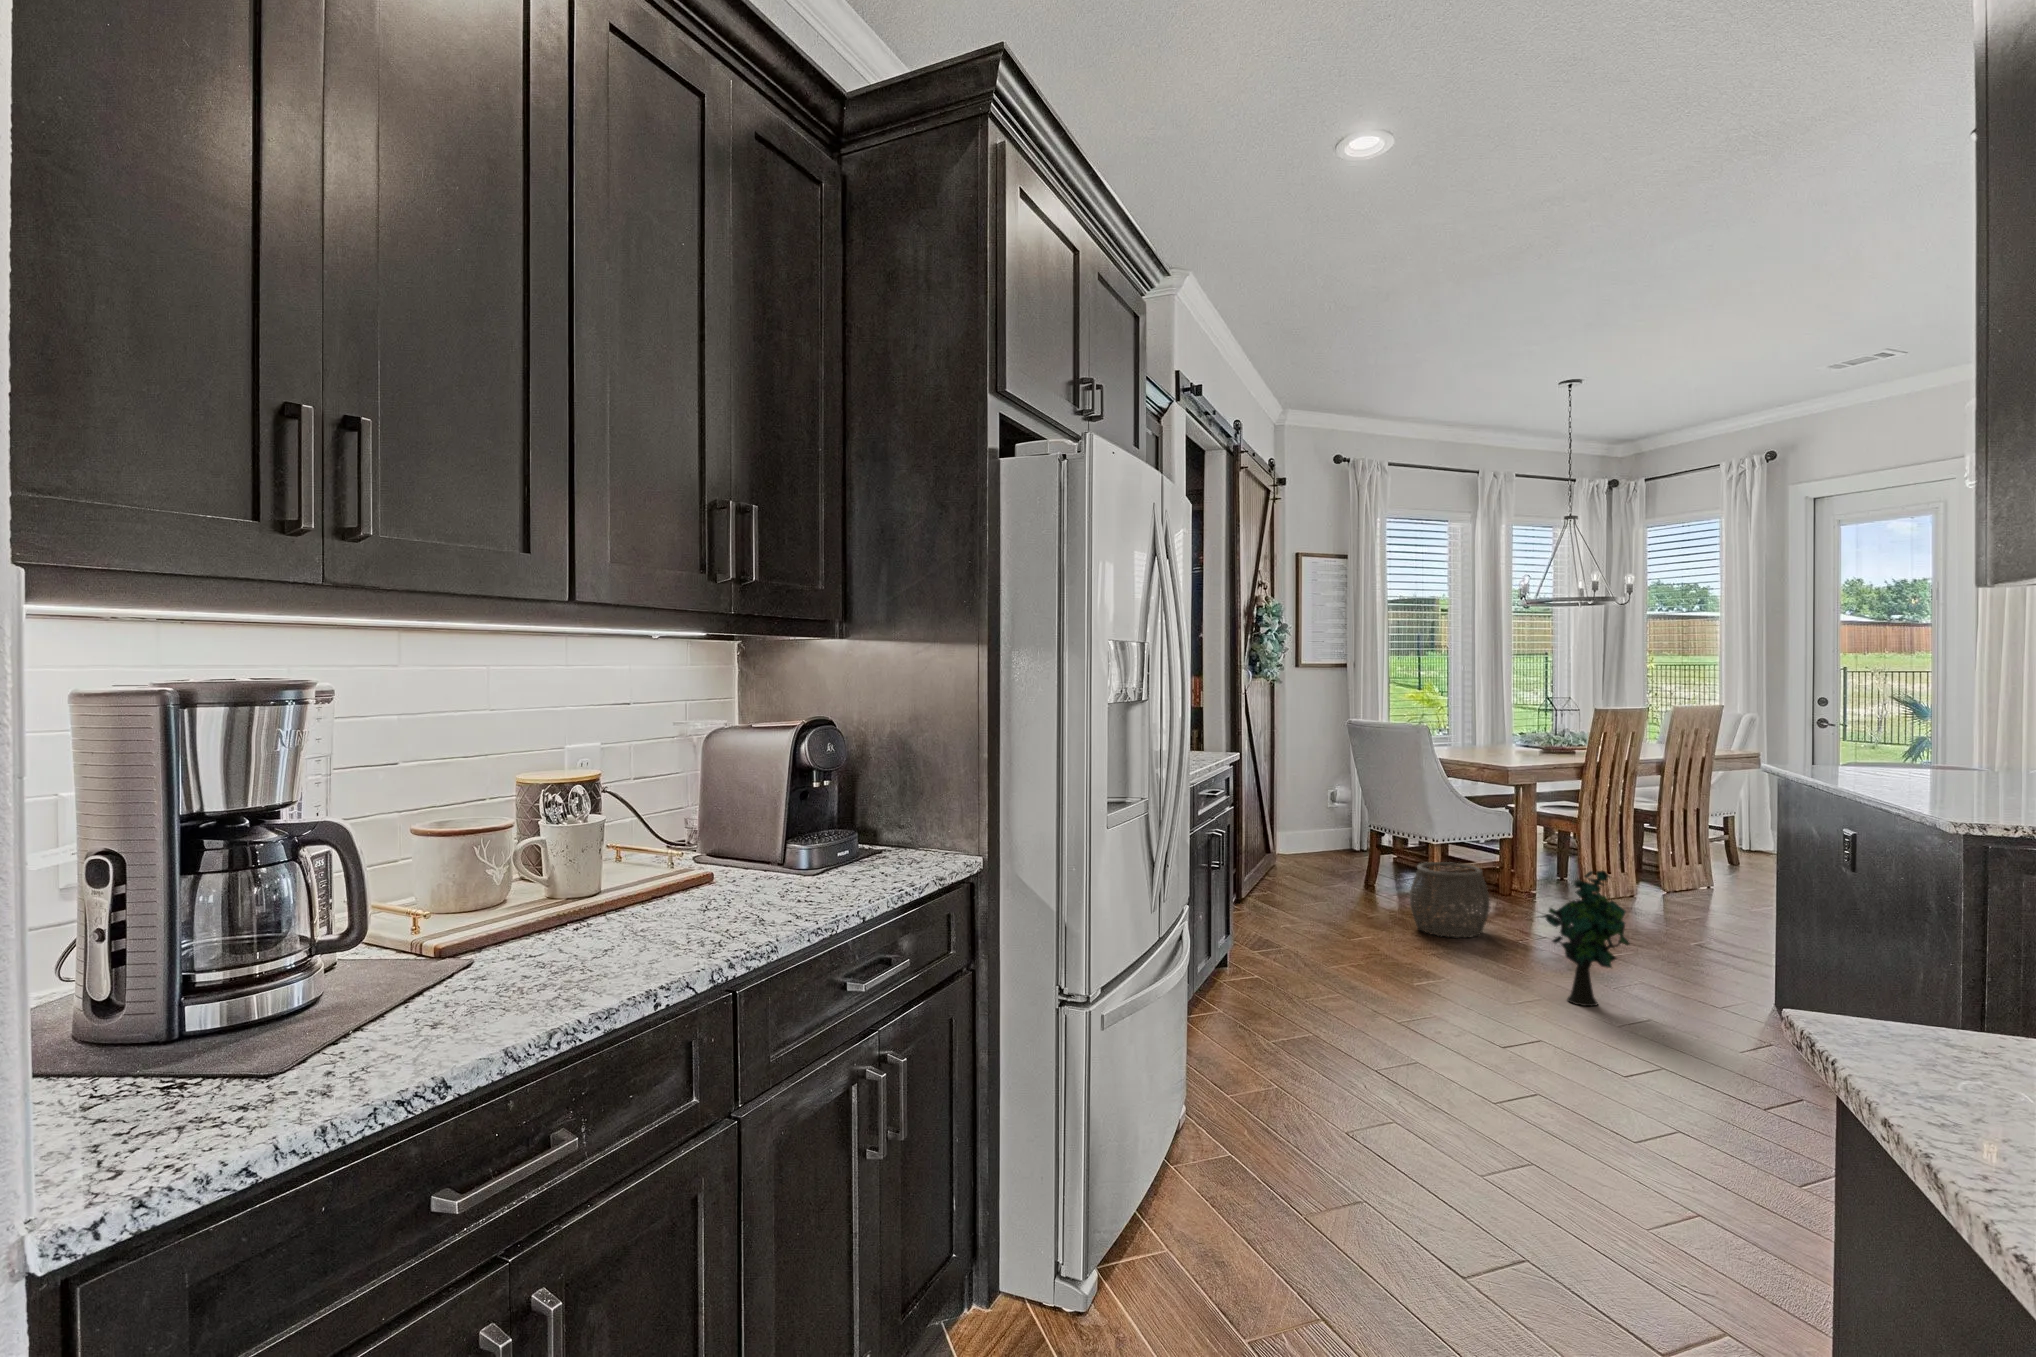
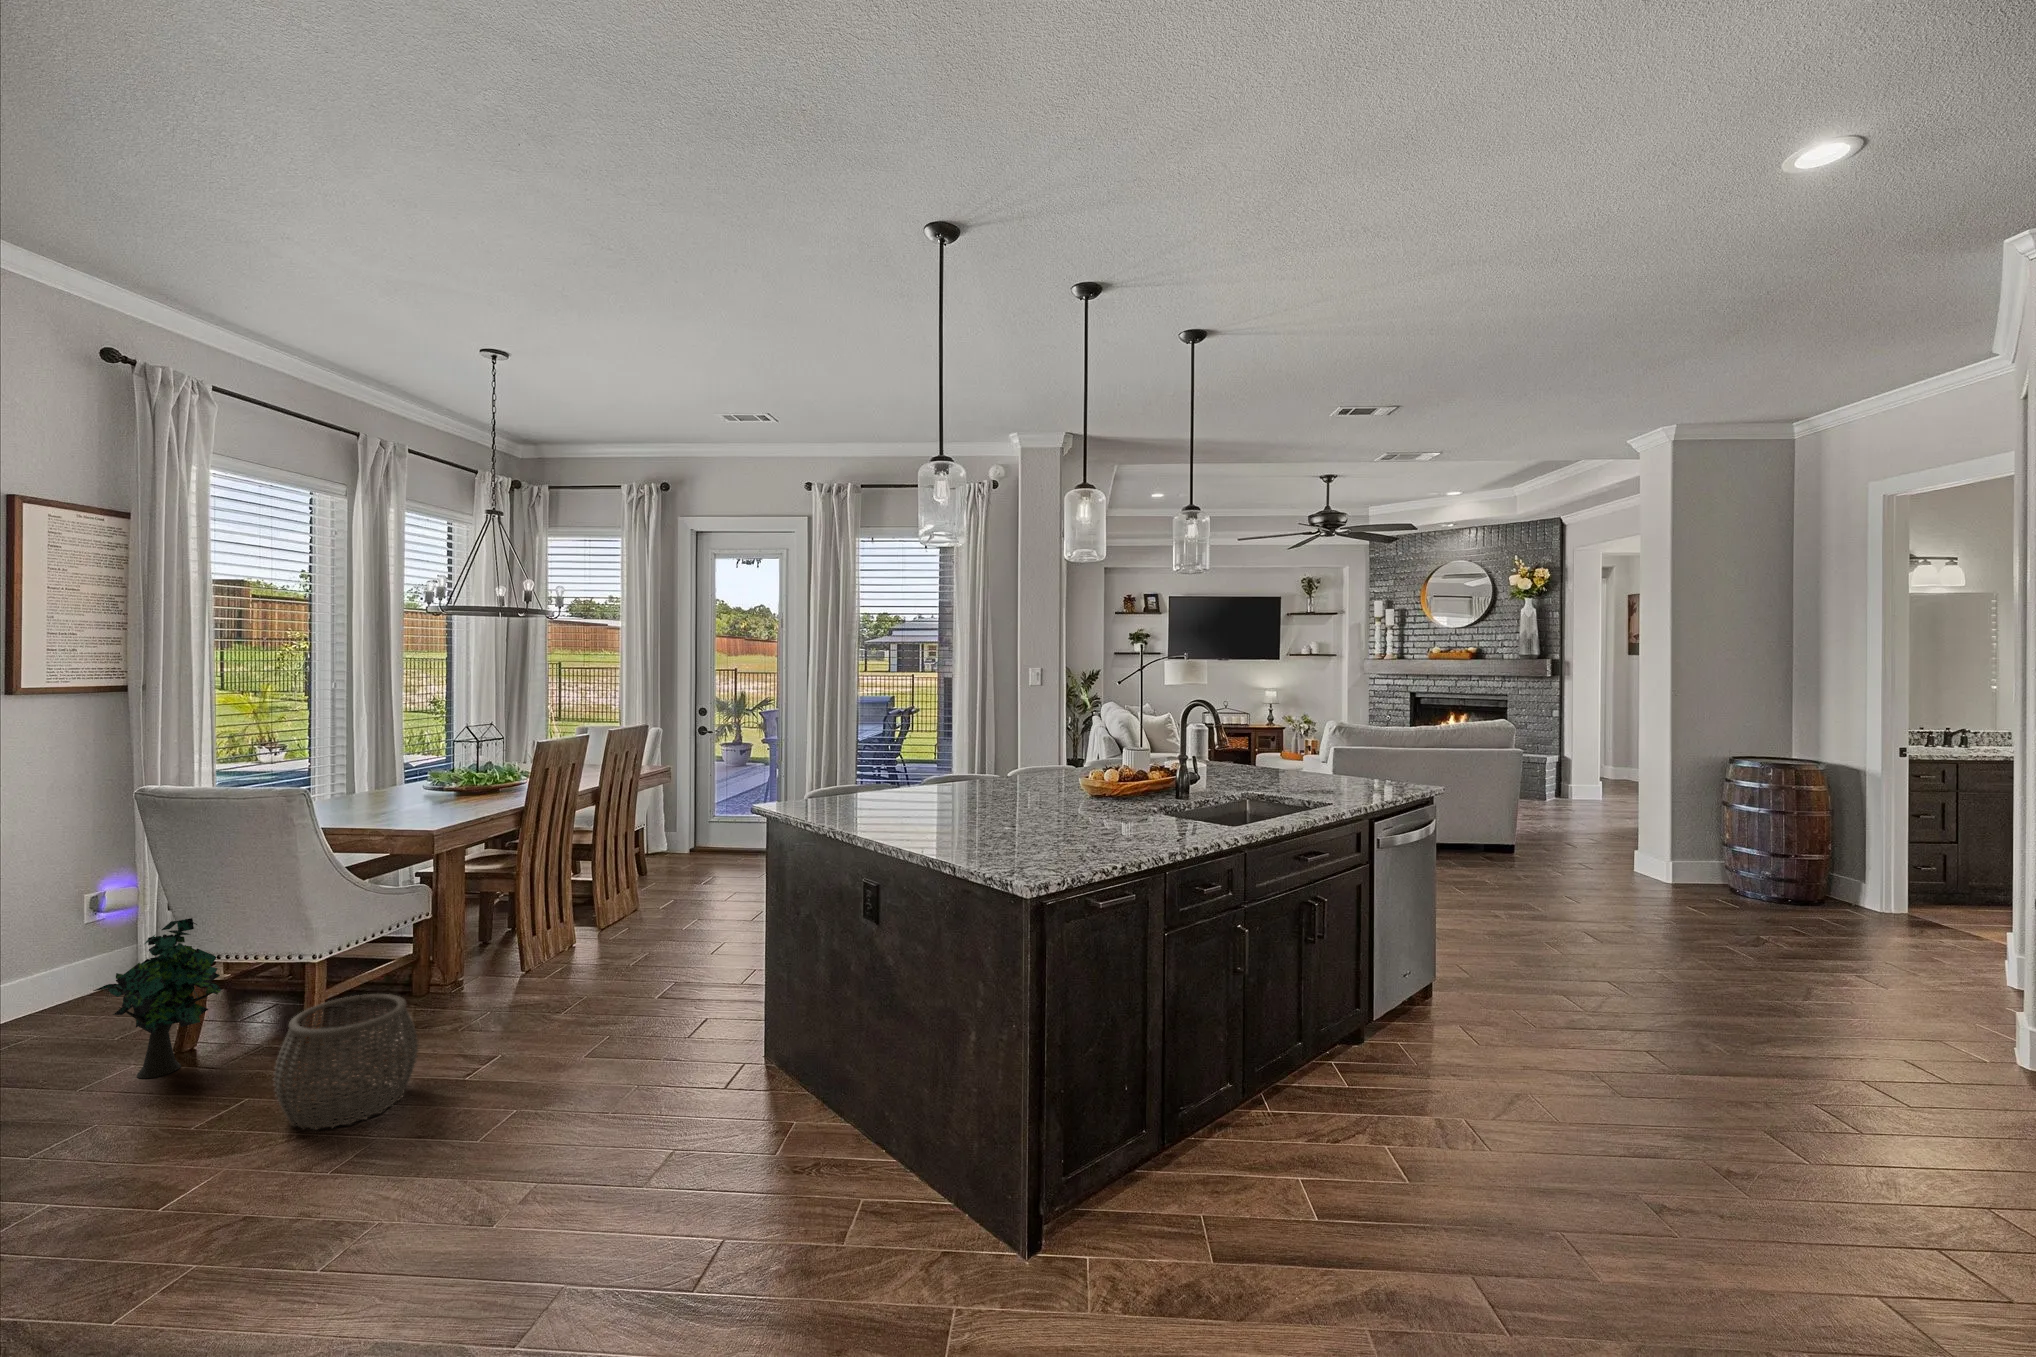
decorative plant: present [1543,871,1629,1006] -> present [94,918,222,1078]

